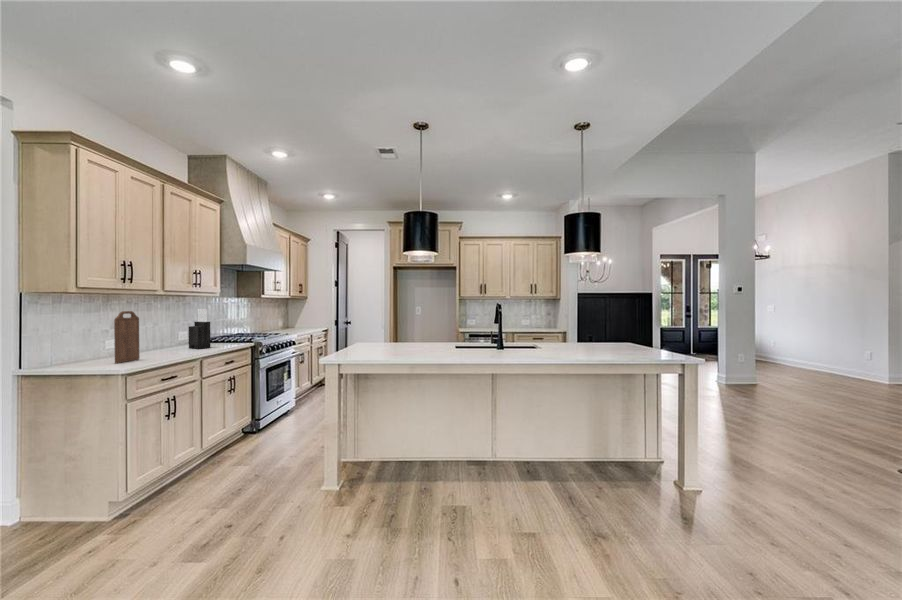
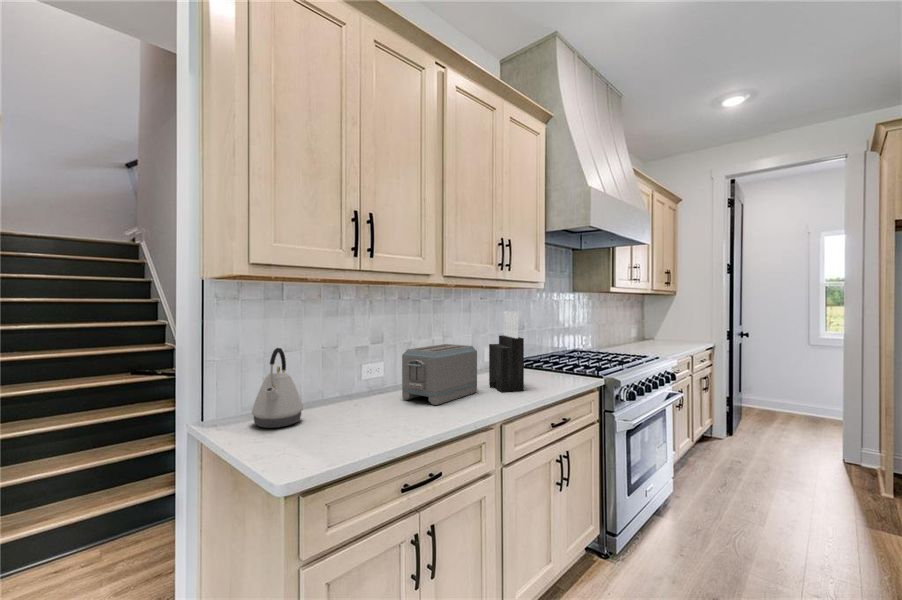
cutting board: present [114,311,139,363] -> none [319,318,377,436]
toaster: none [141,326,184,355] -> present [402,344,477,405]
kettle: none [63,327,94,366] -> present [252,348,303,428]

